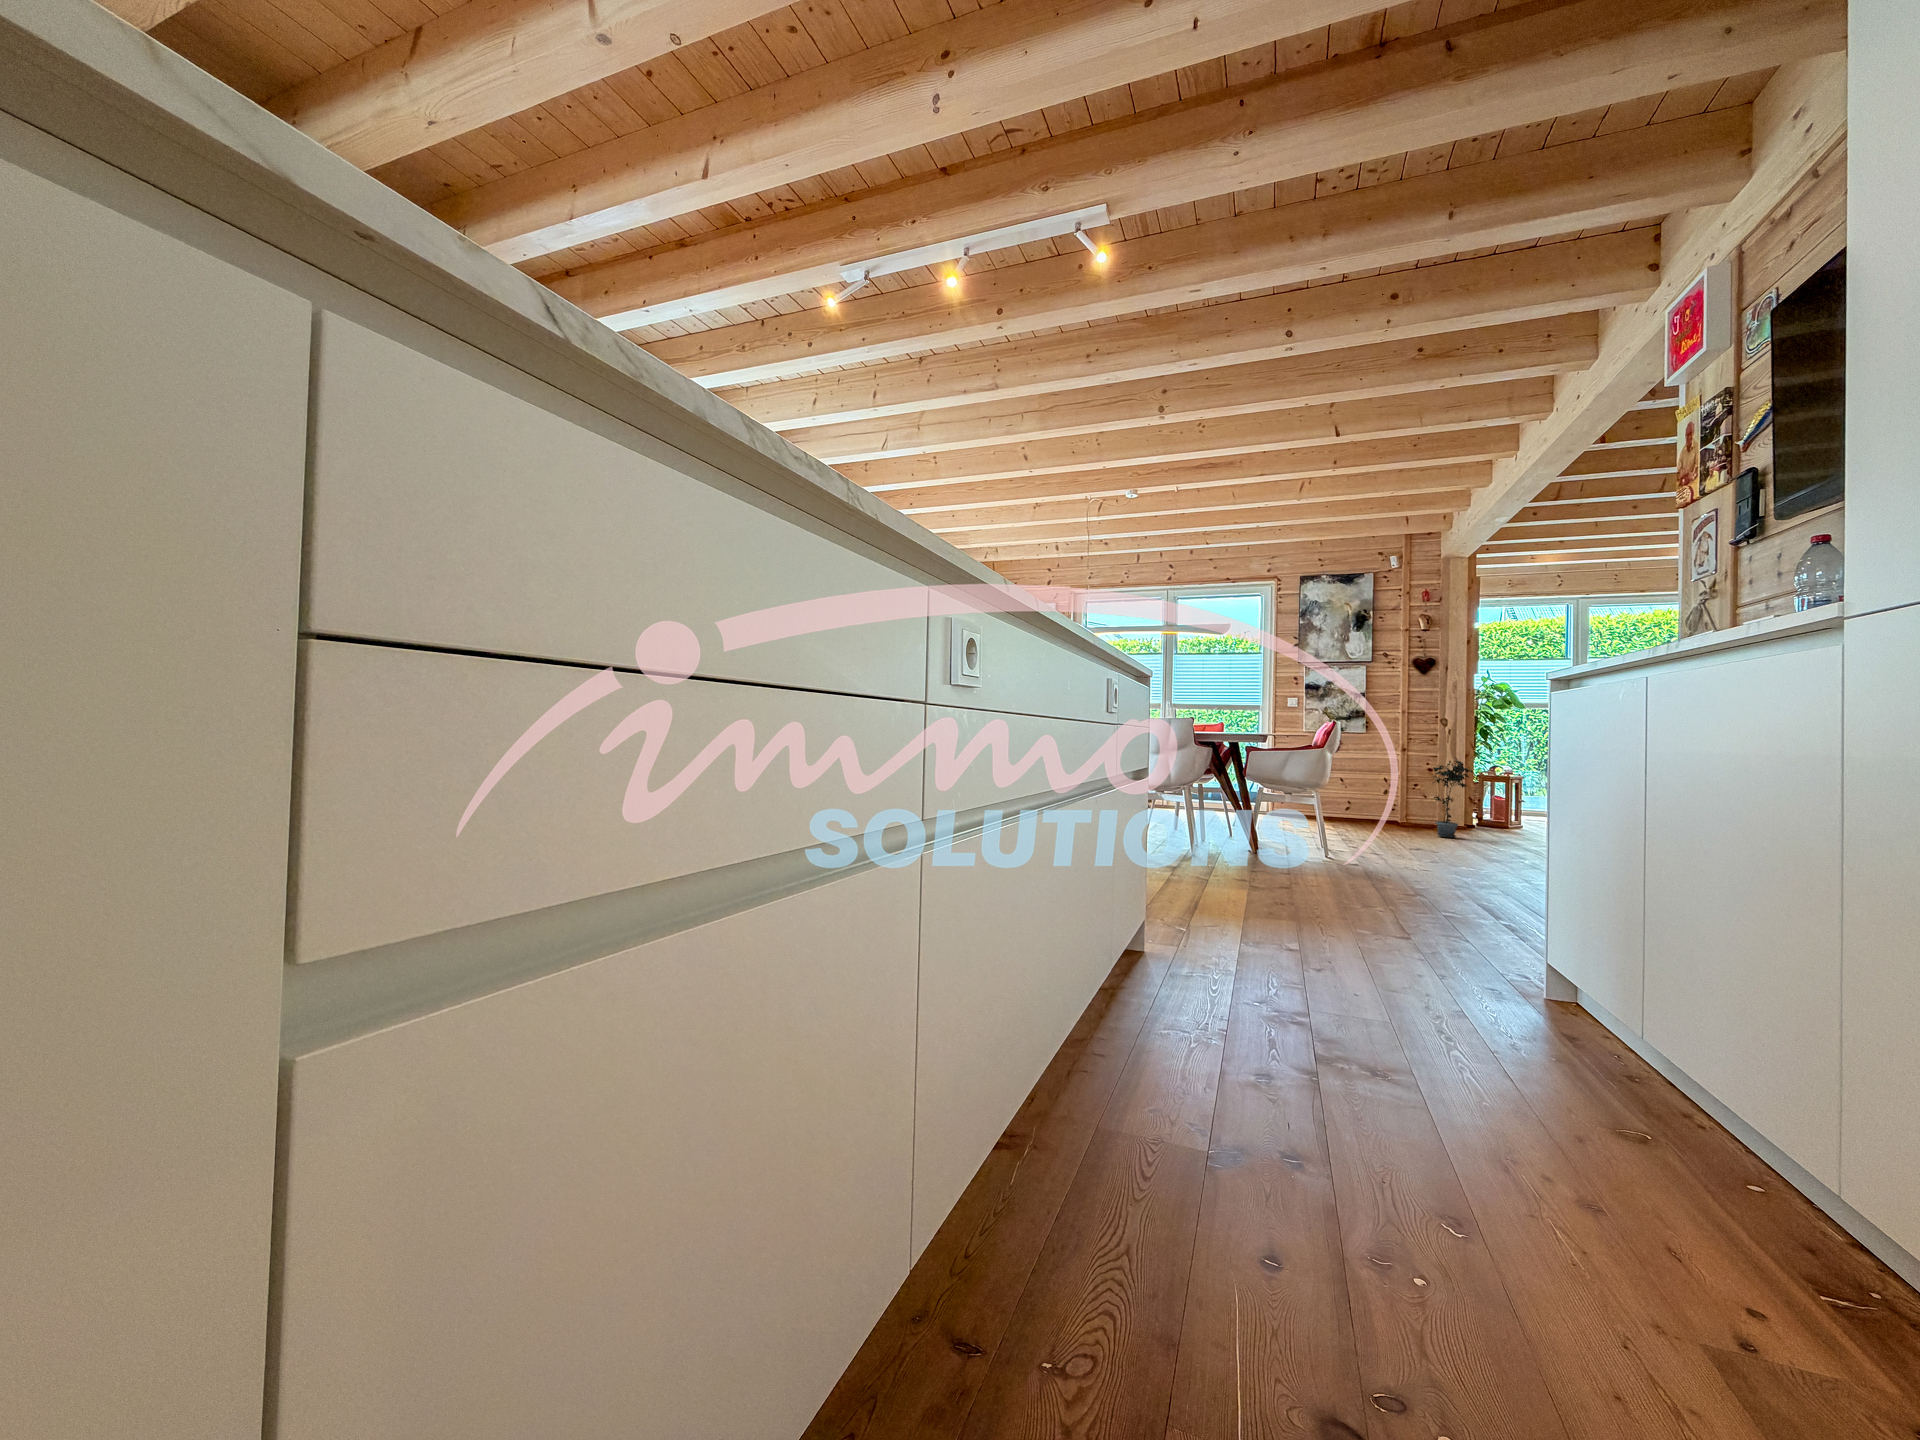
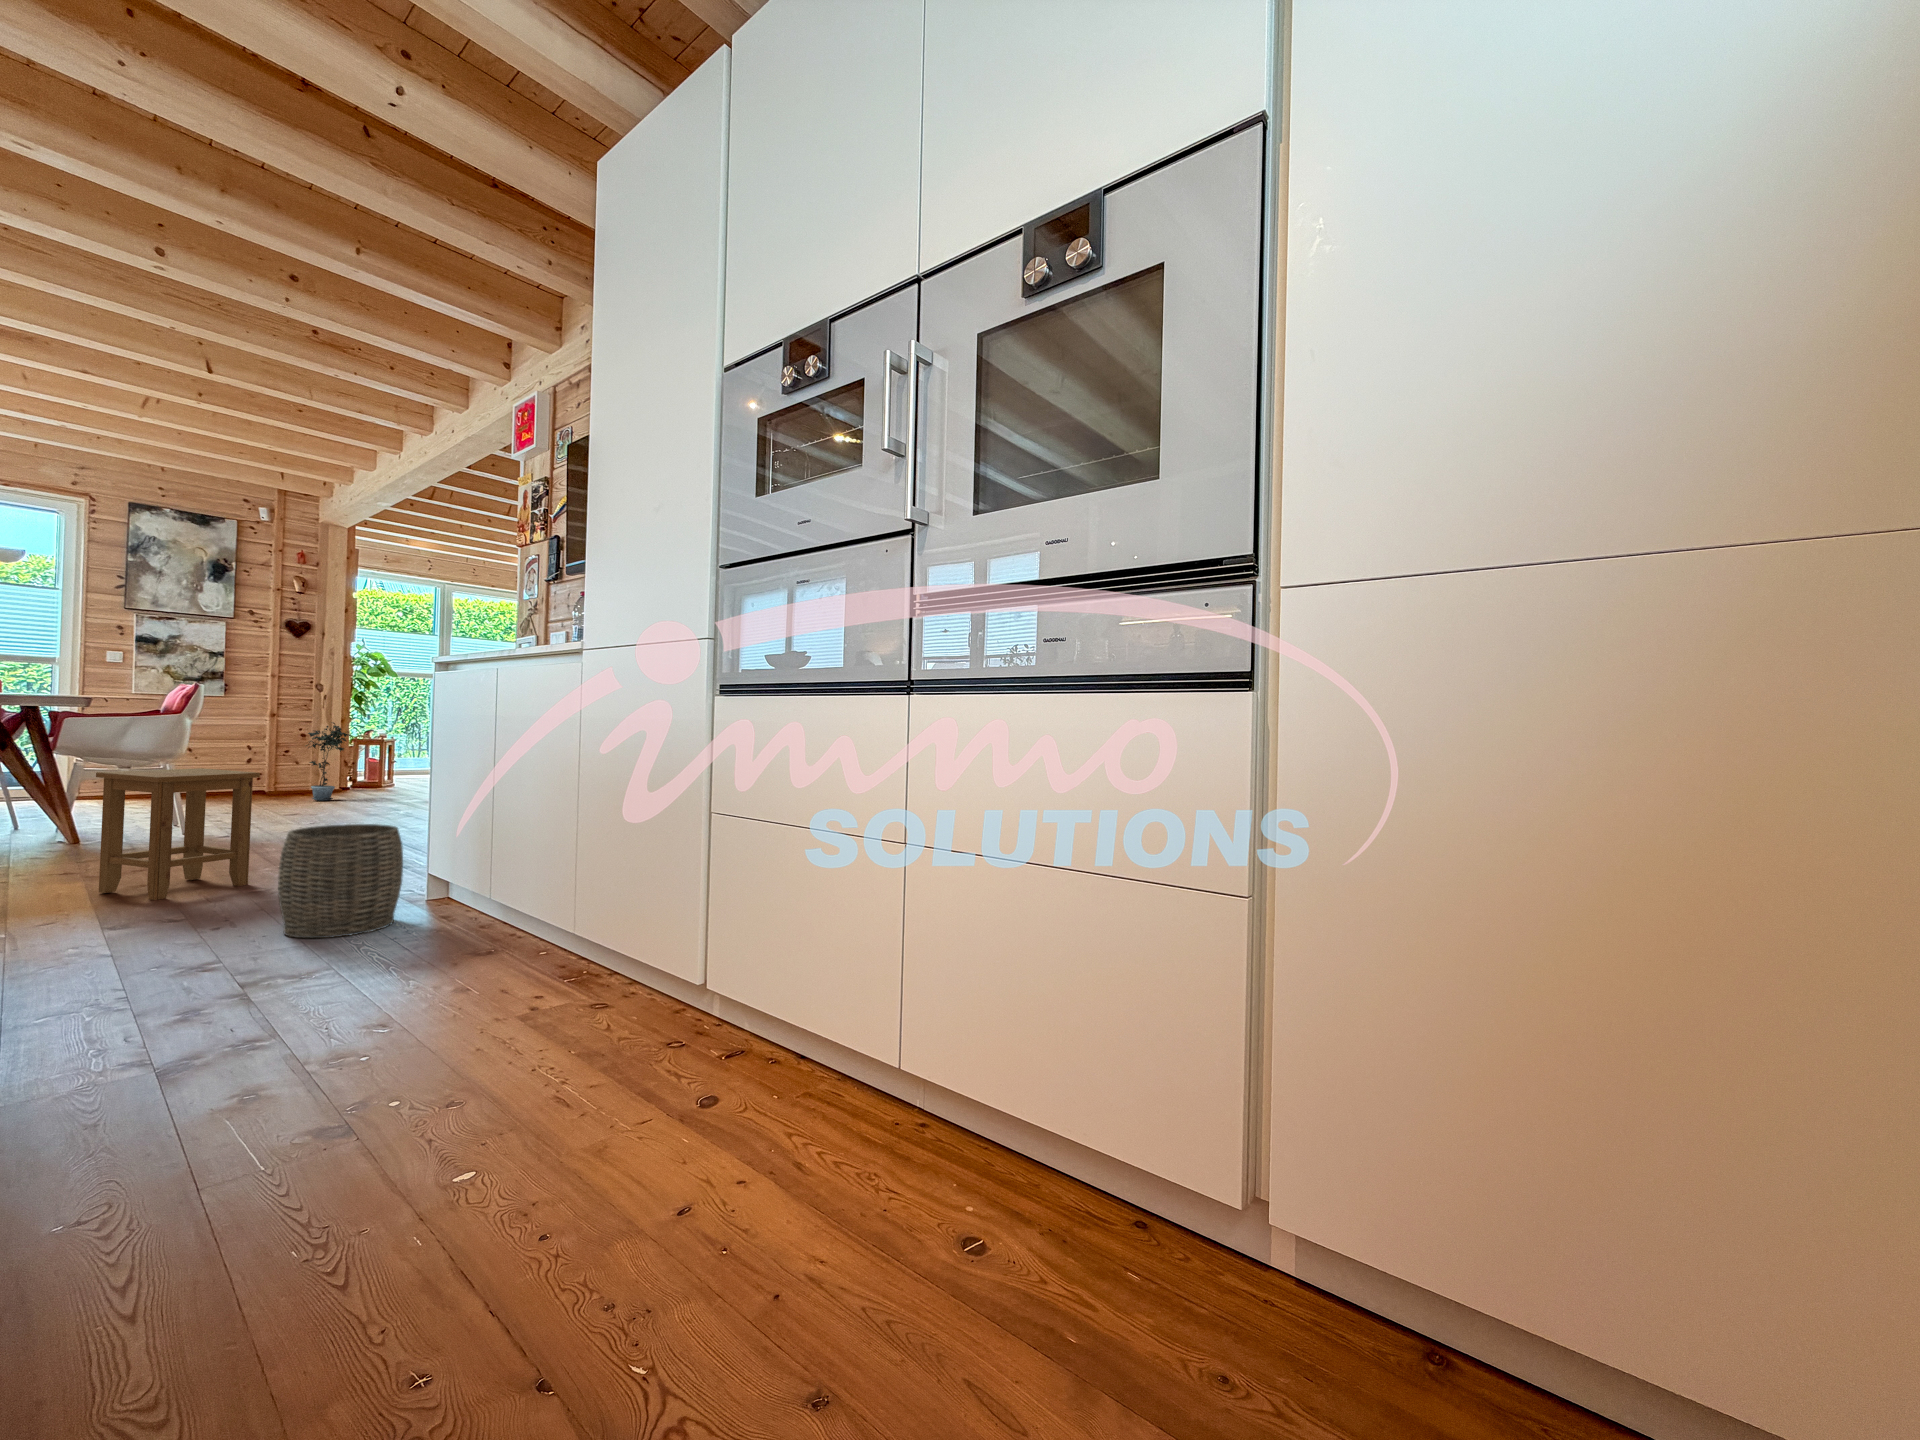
stool: none [1248,800,1367,925] -> present [96,768,260,900]
woven basket: none [1367,882,1508,1034] -> present [278,824,403,938]

